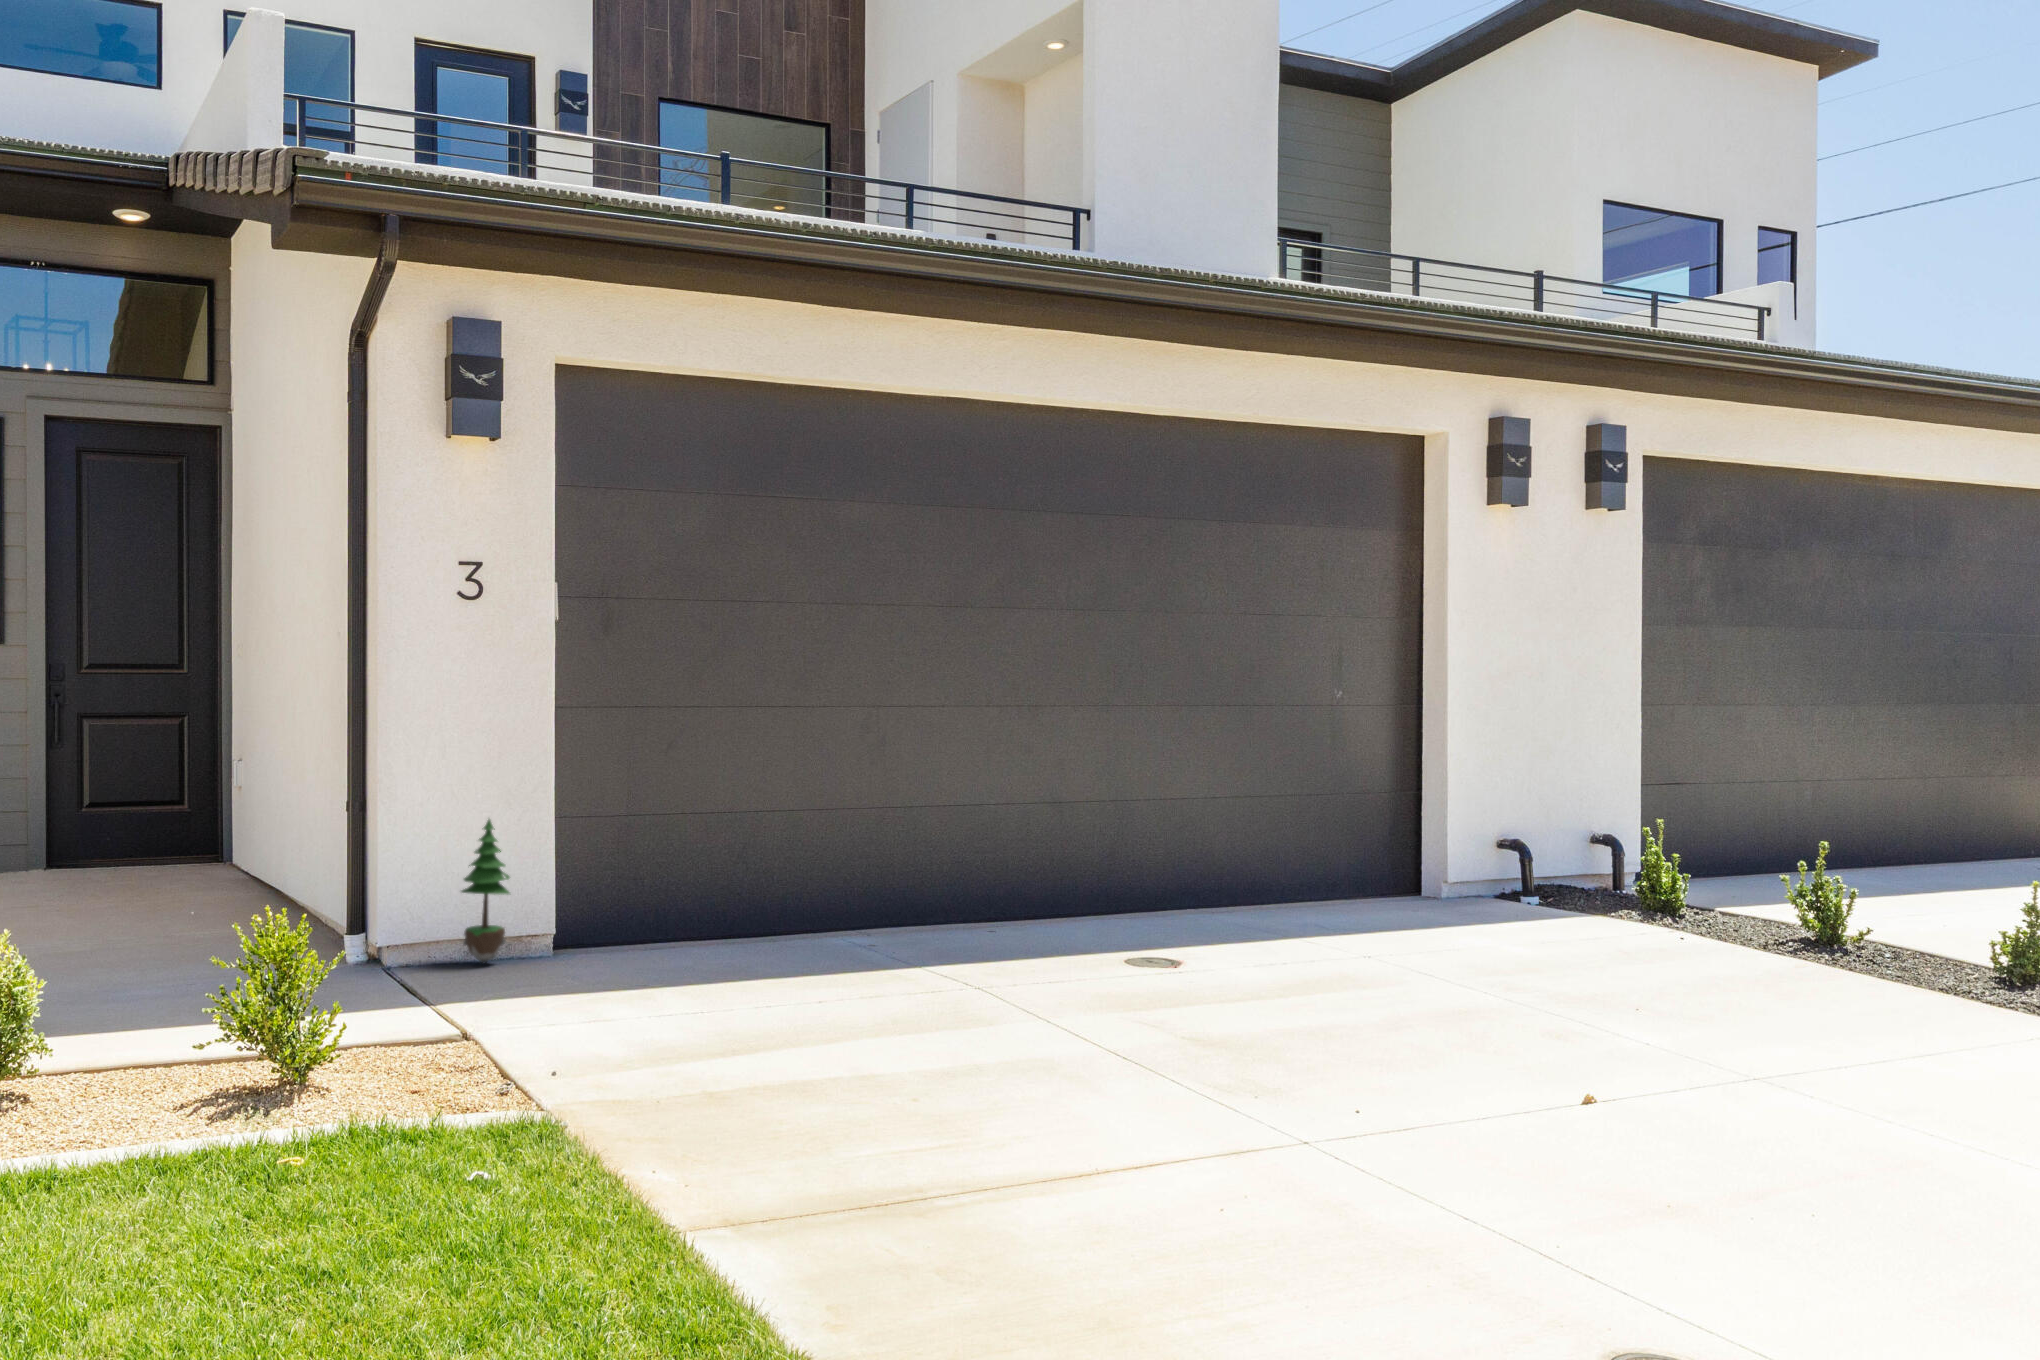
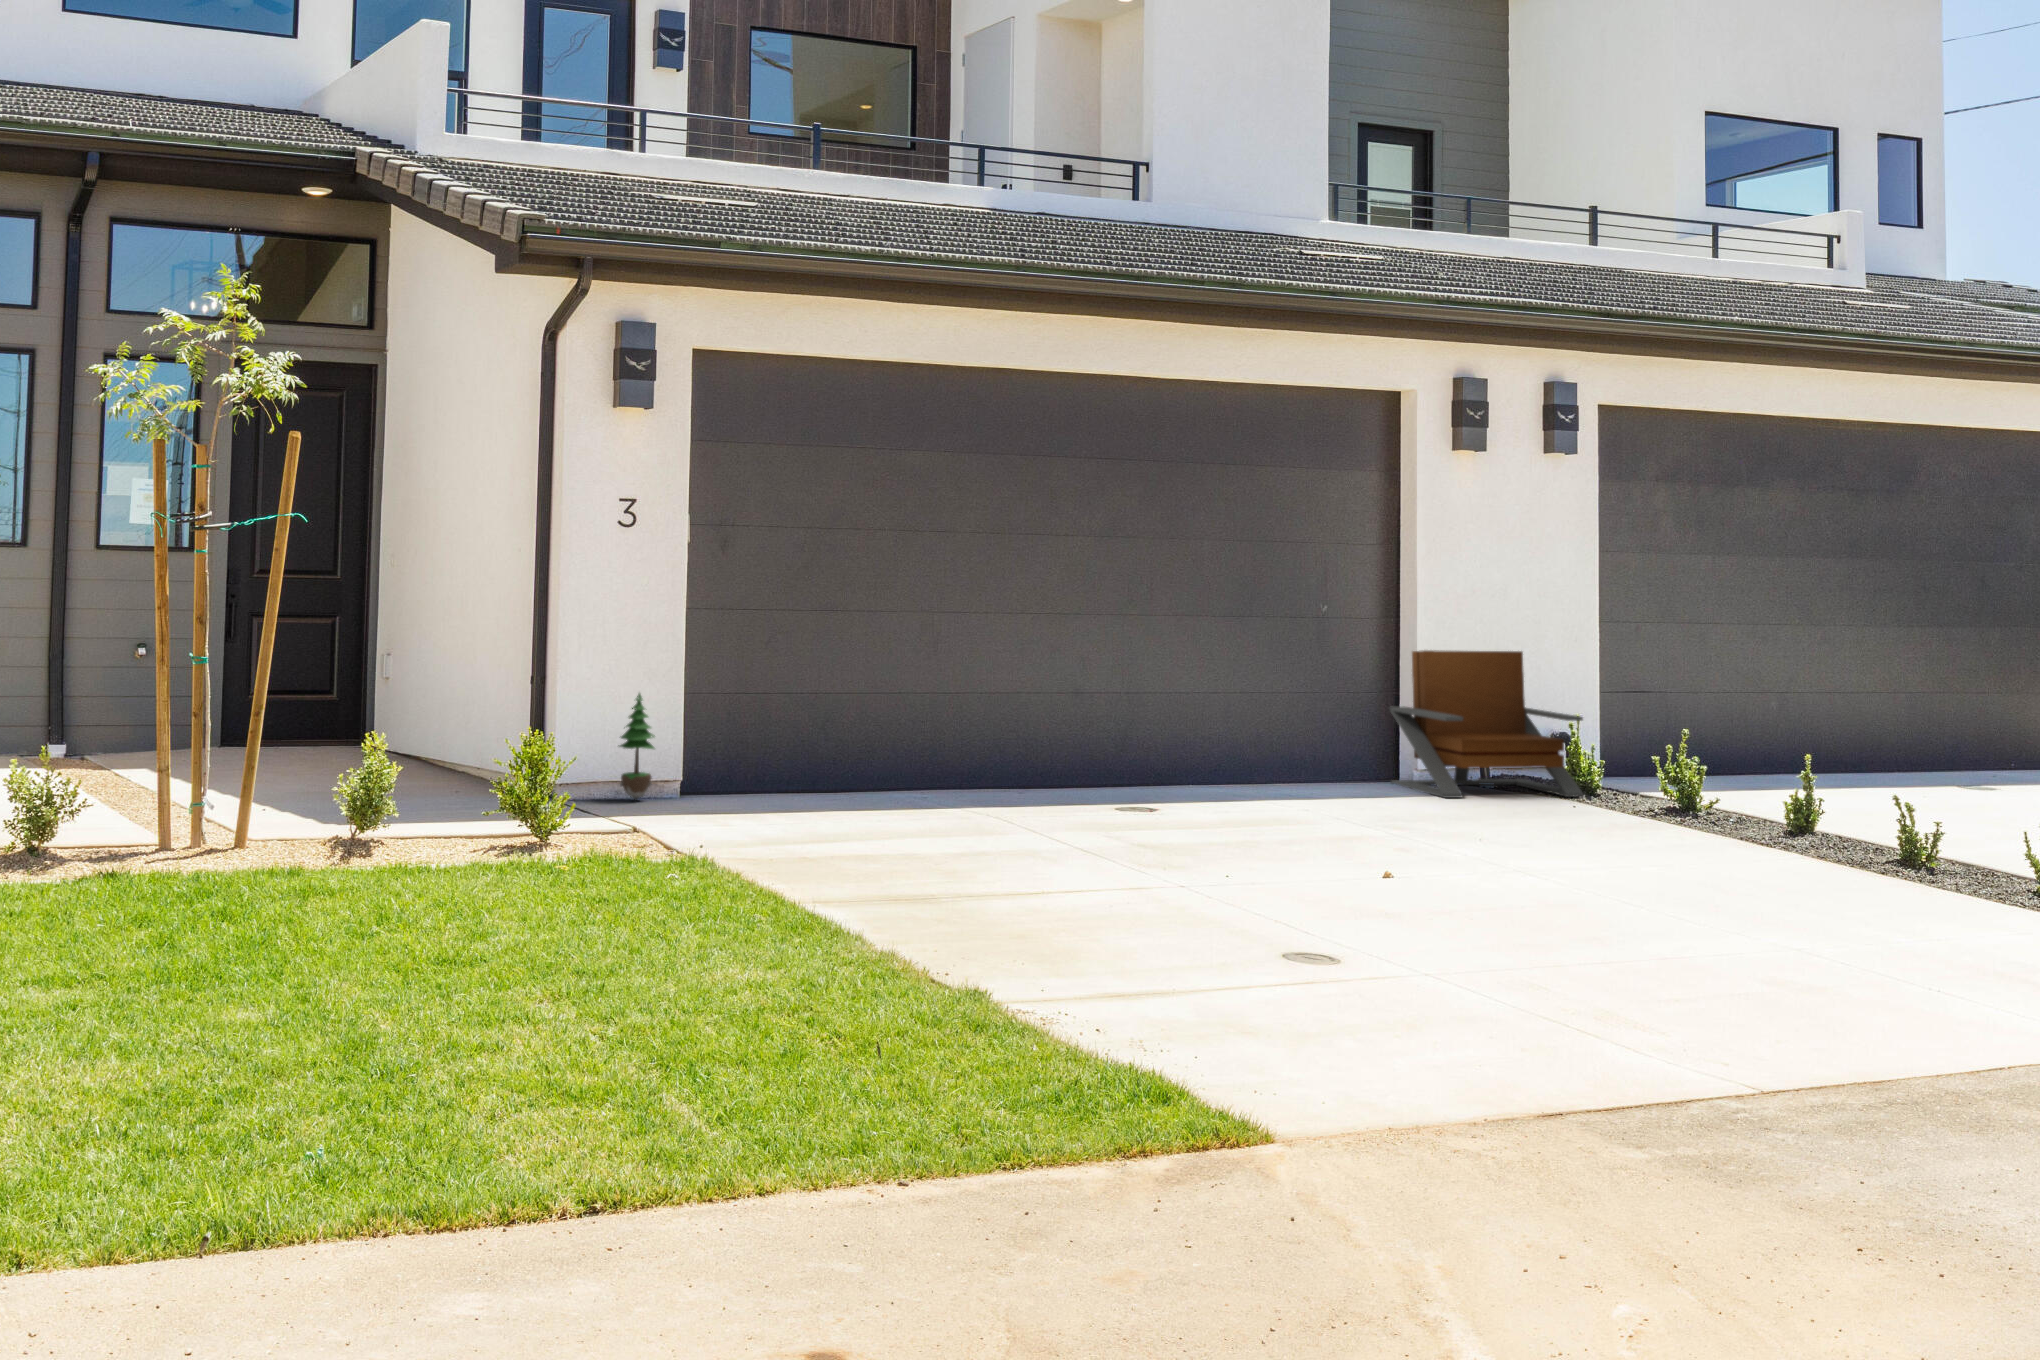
lounge chair: none [1429,747,1691,937] -> present [1390,650,1583,798]

